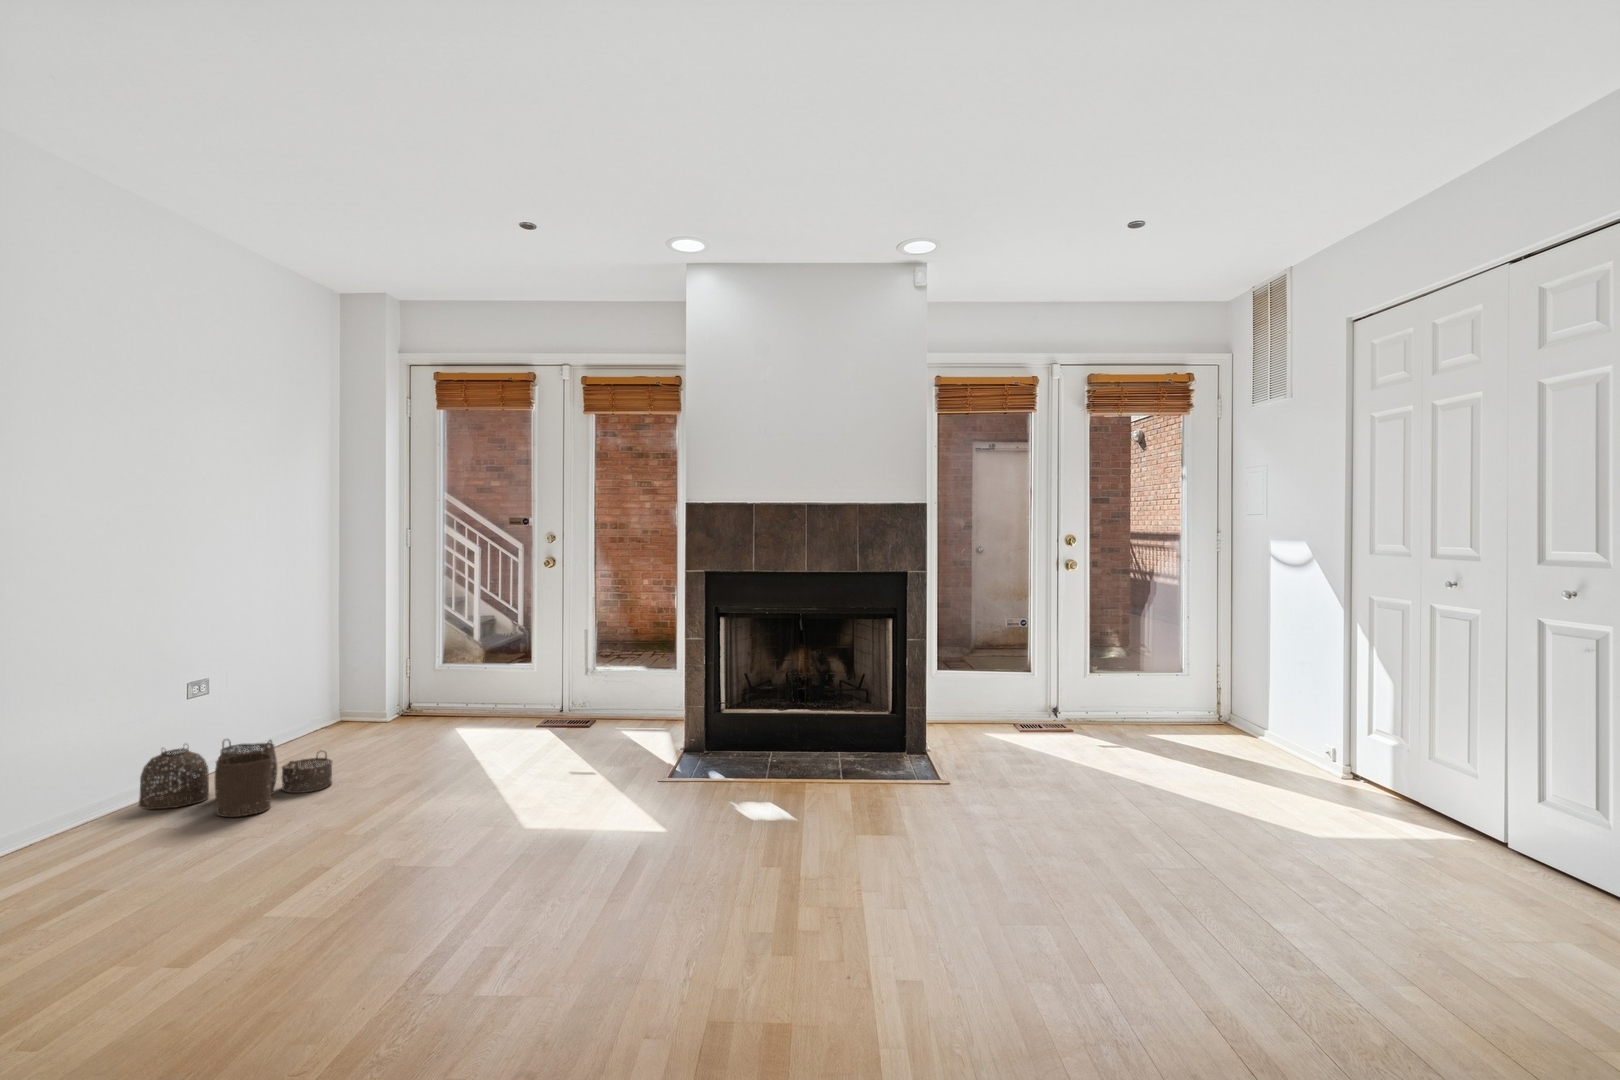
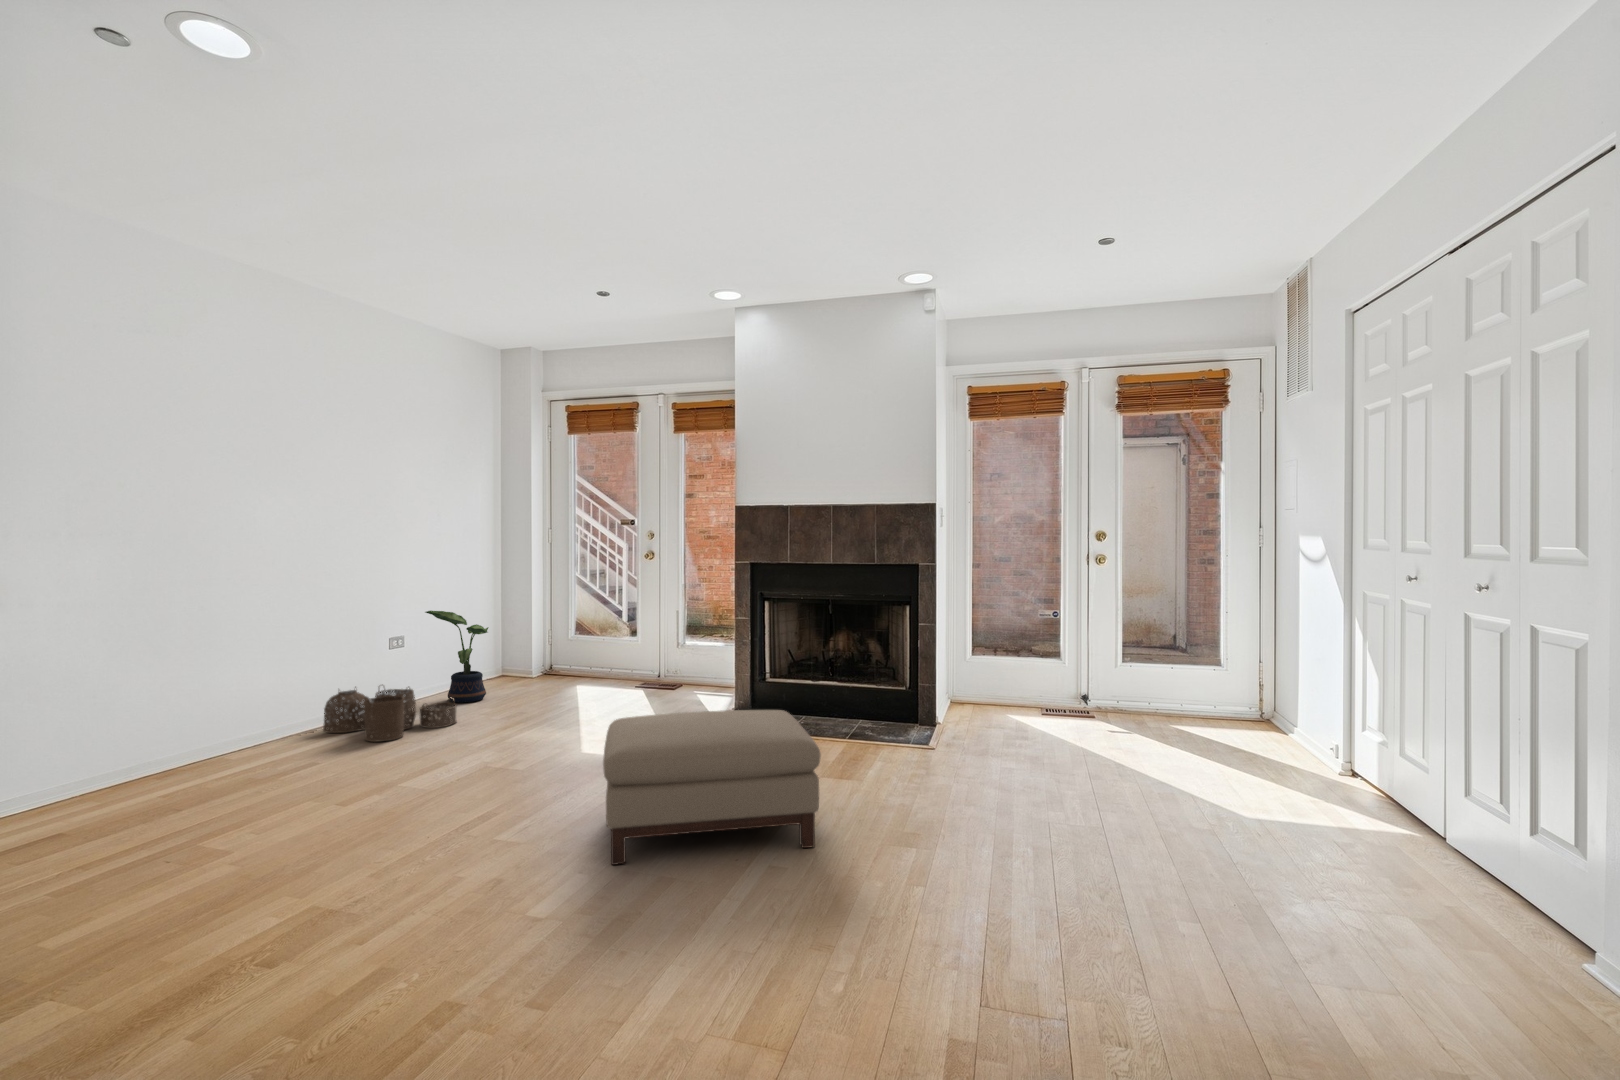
potted plant: none [258,637,355,756] -> present [425,611,488,703]
ottoman: none [647,746,935,952] -> present [603,710,821,865]

